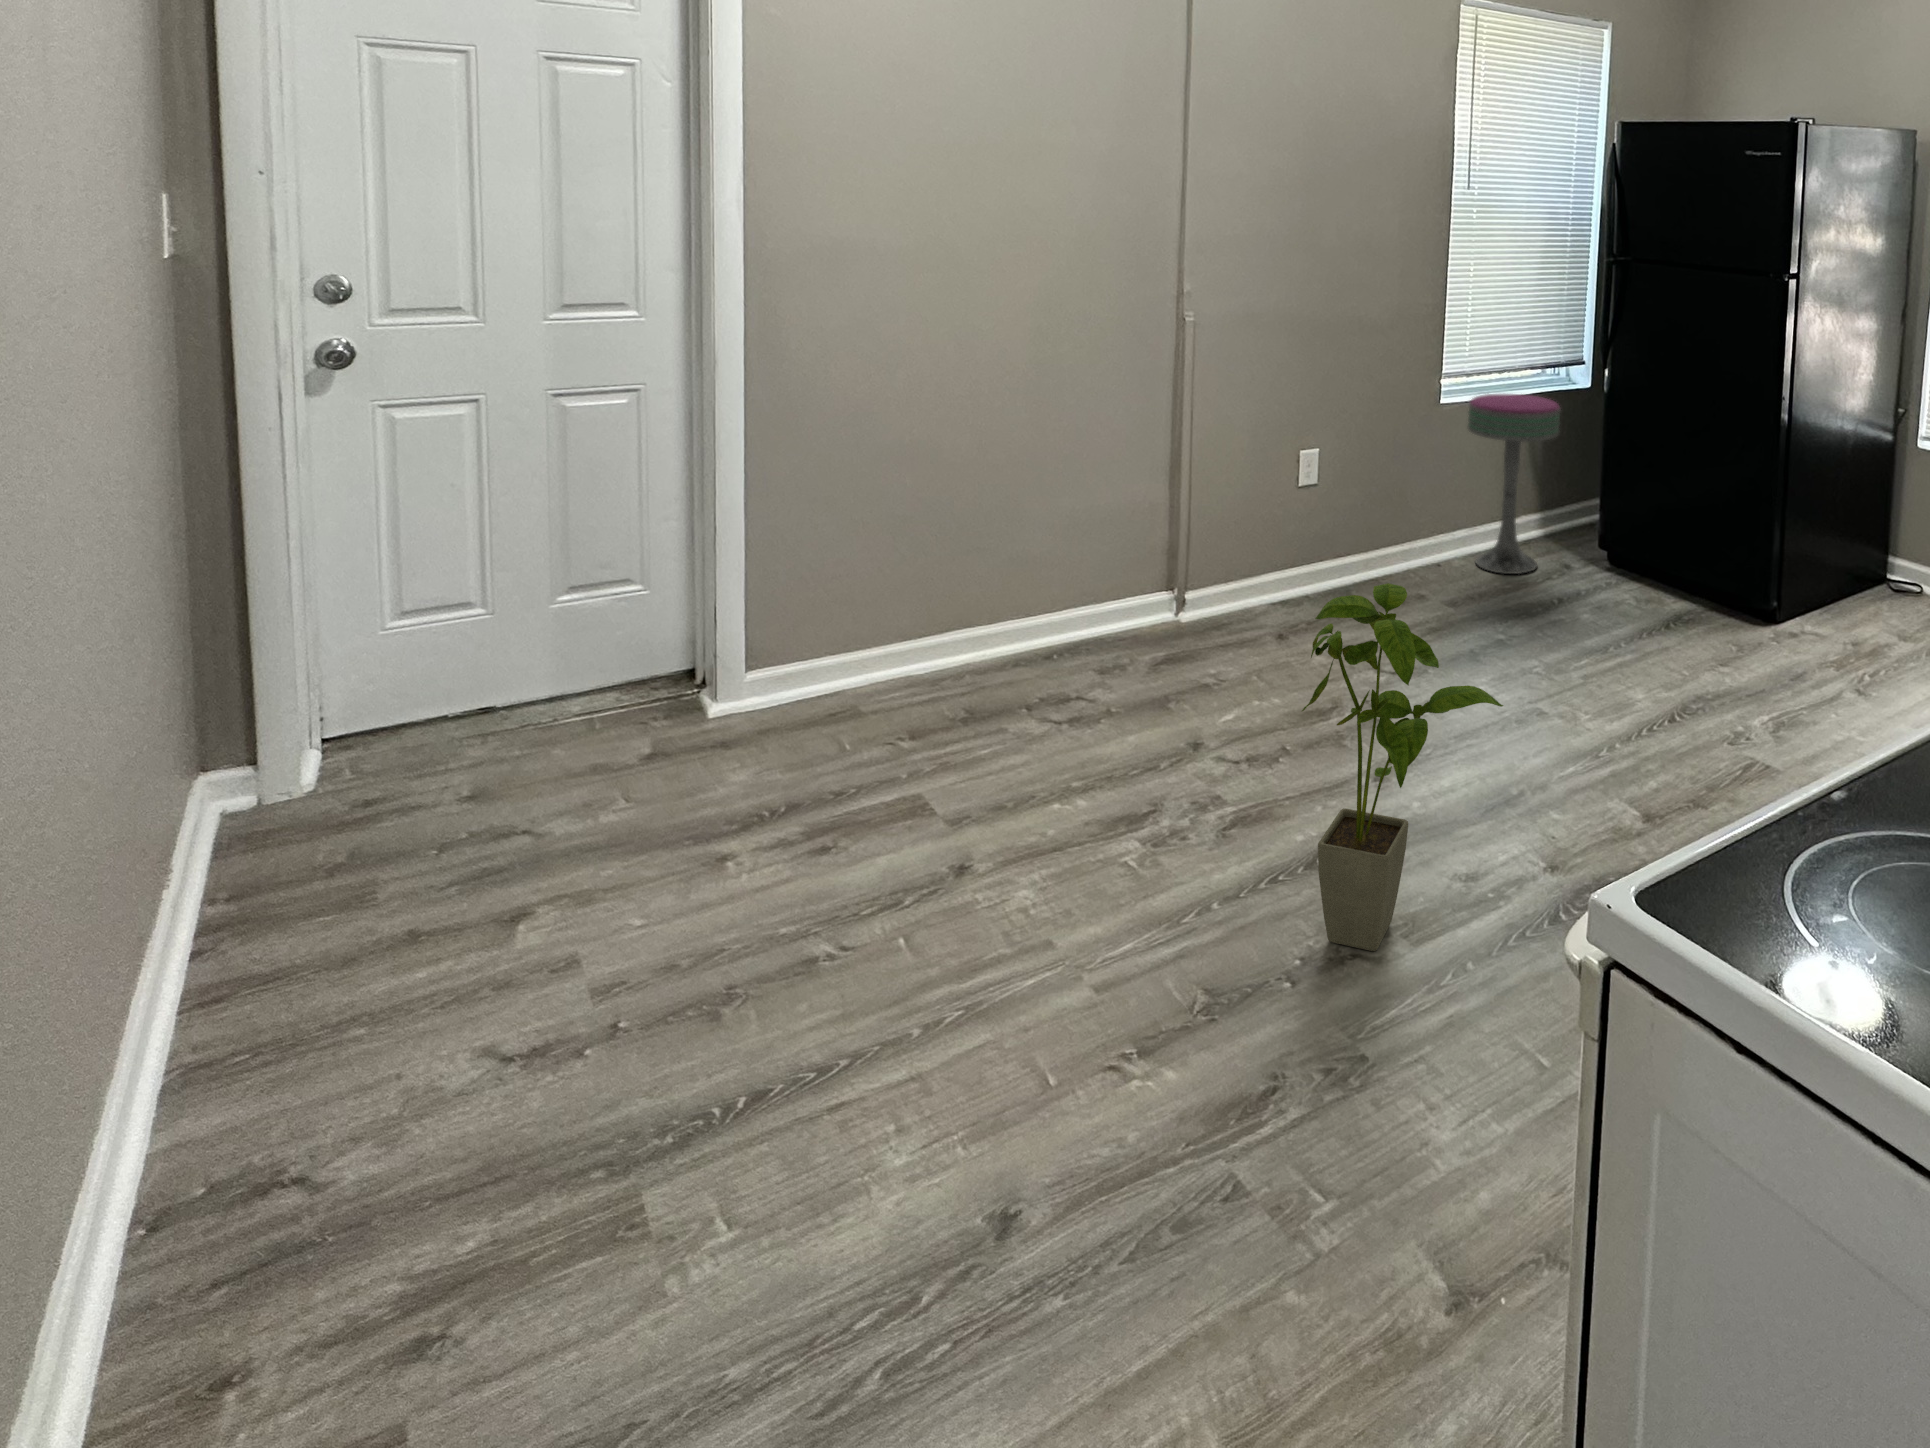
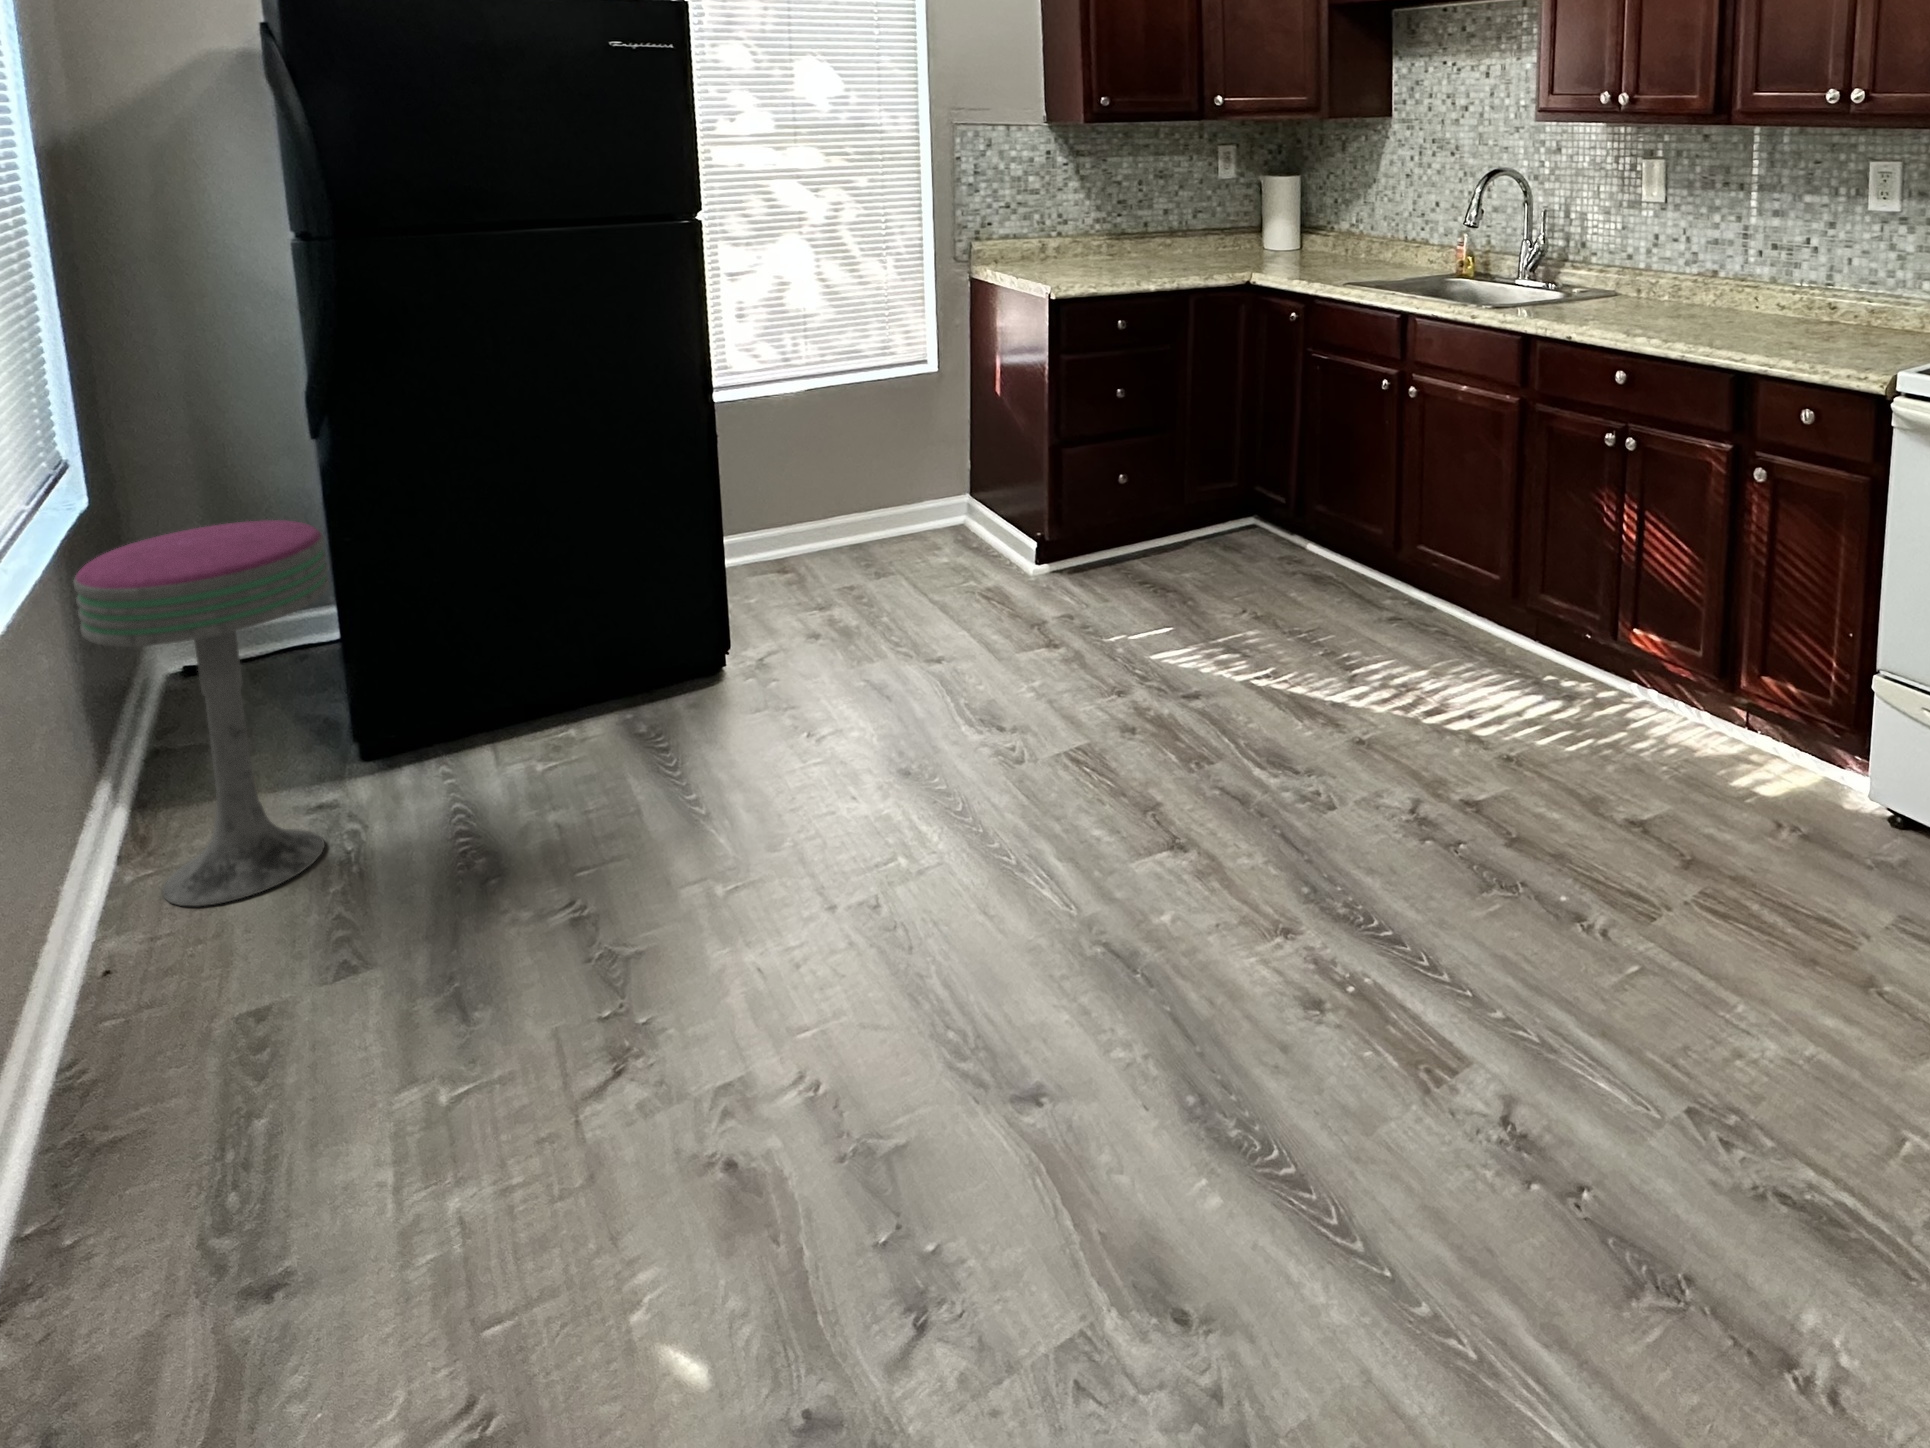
house plant: present [1302,583,1503,951] -> none [1387,622,1628,1144]

